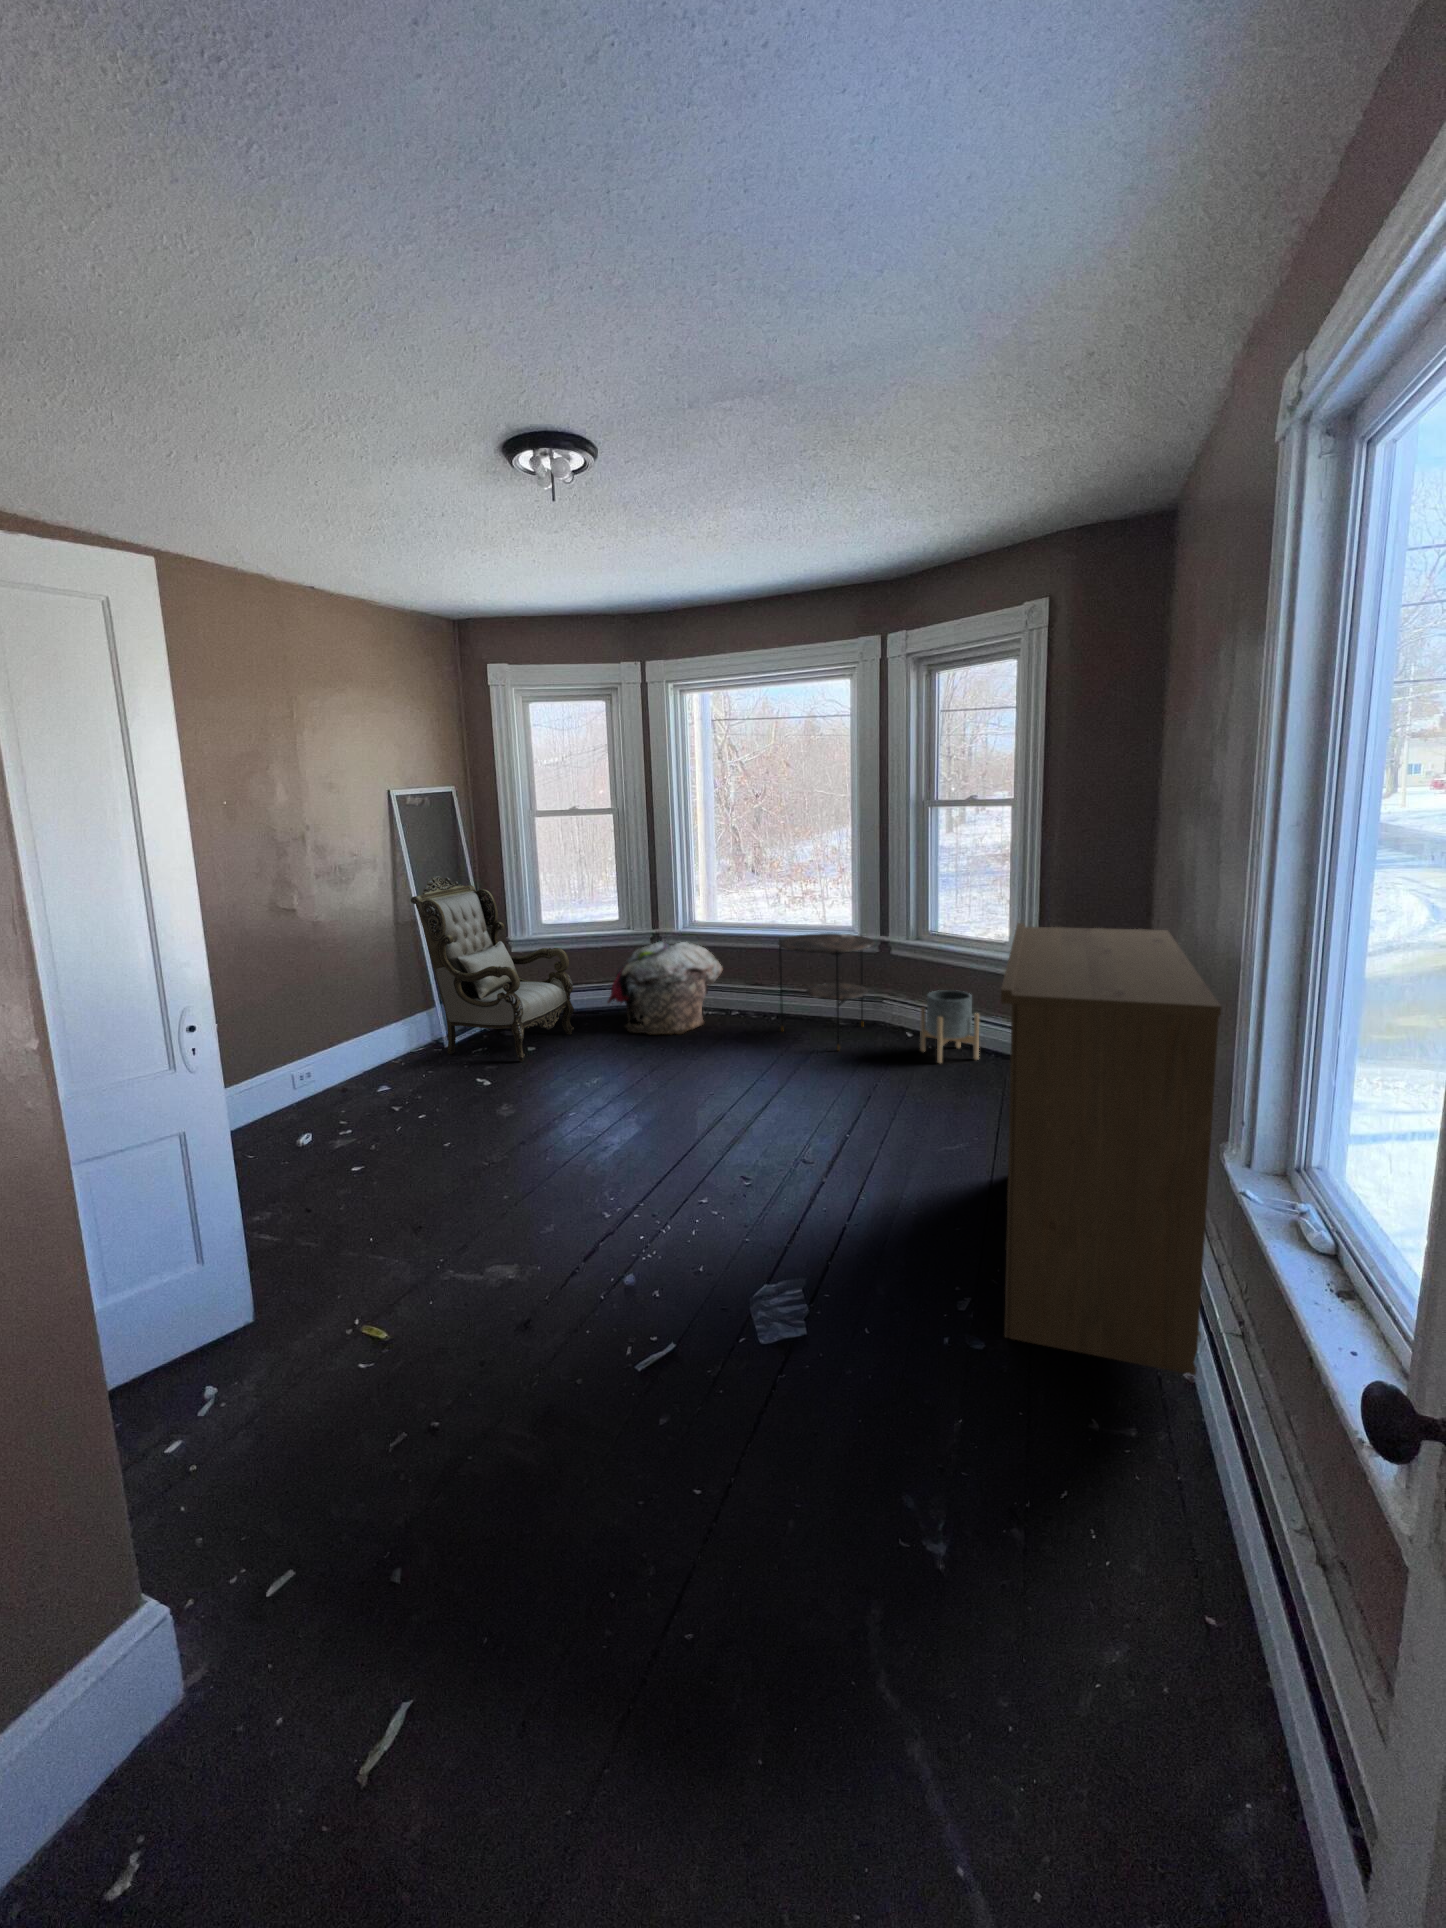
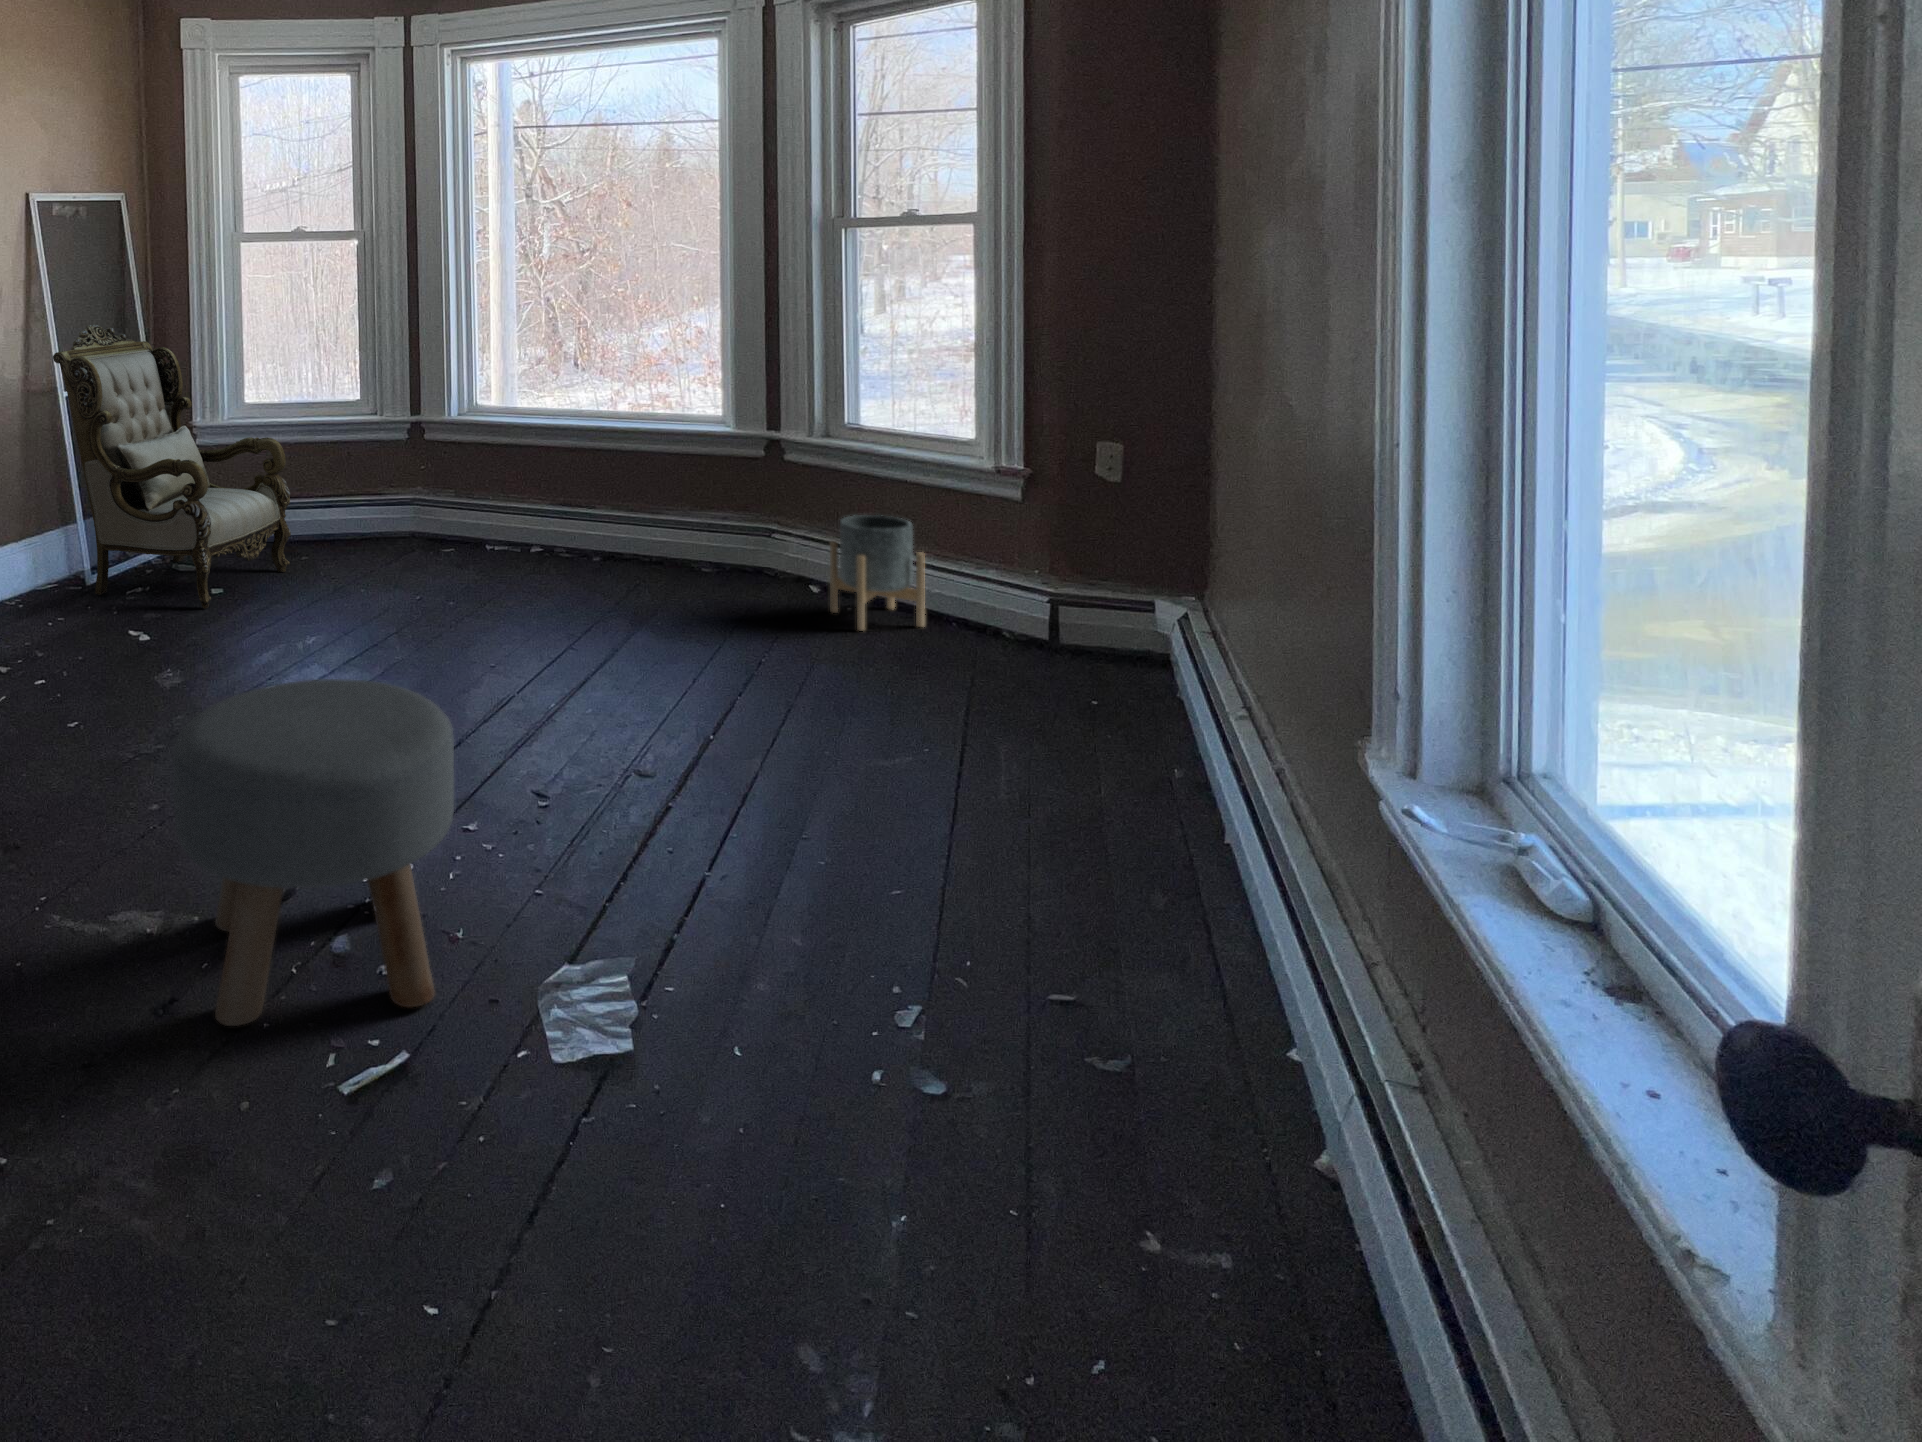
bookshelf: present [1001,923,1221,1375] -> none [961,386,1347,1163]
side table: present [778,933,874,1050] -> none [605,426,756,607]
laundry basket: present [608,942,722,1035] -> none [341,433,520,577]
ottoman: none [523,1120,695,1331] -> present [173,679,454,1026]

